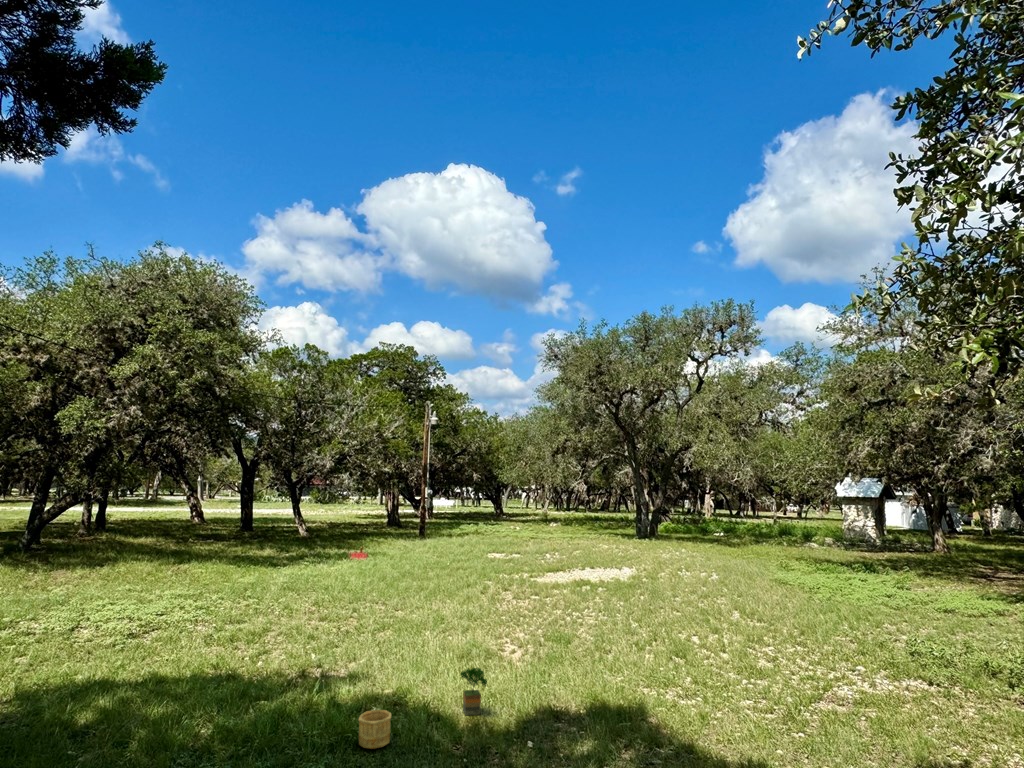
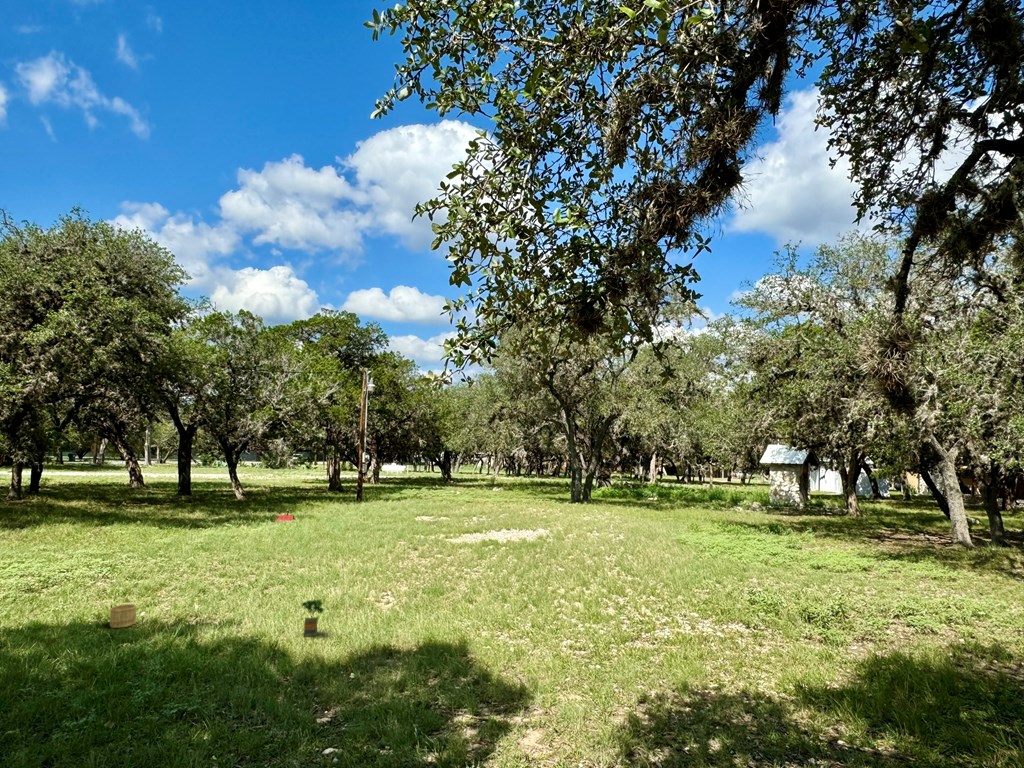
wooden bucket: present [358,710,391,749] -> present [110,604,137,628]

